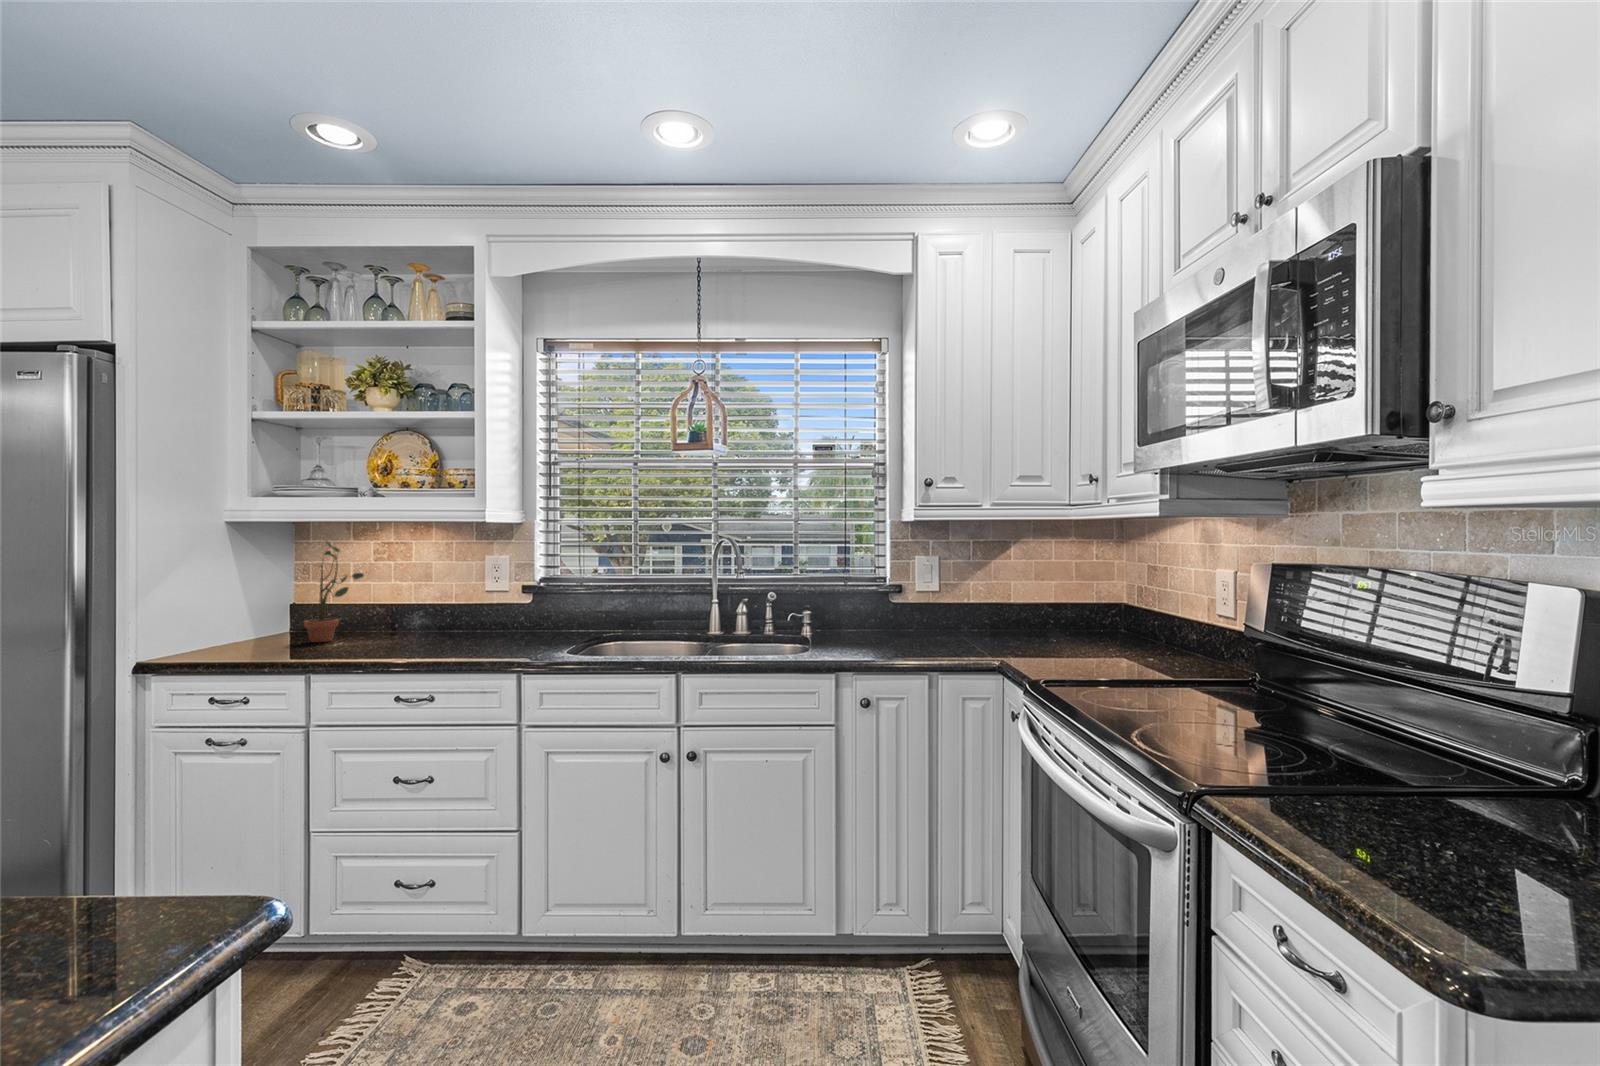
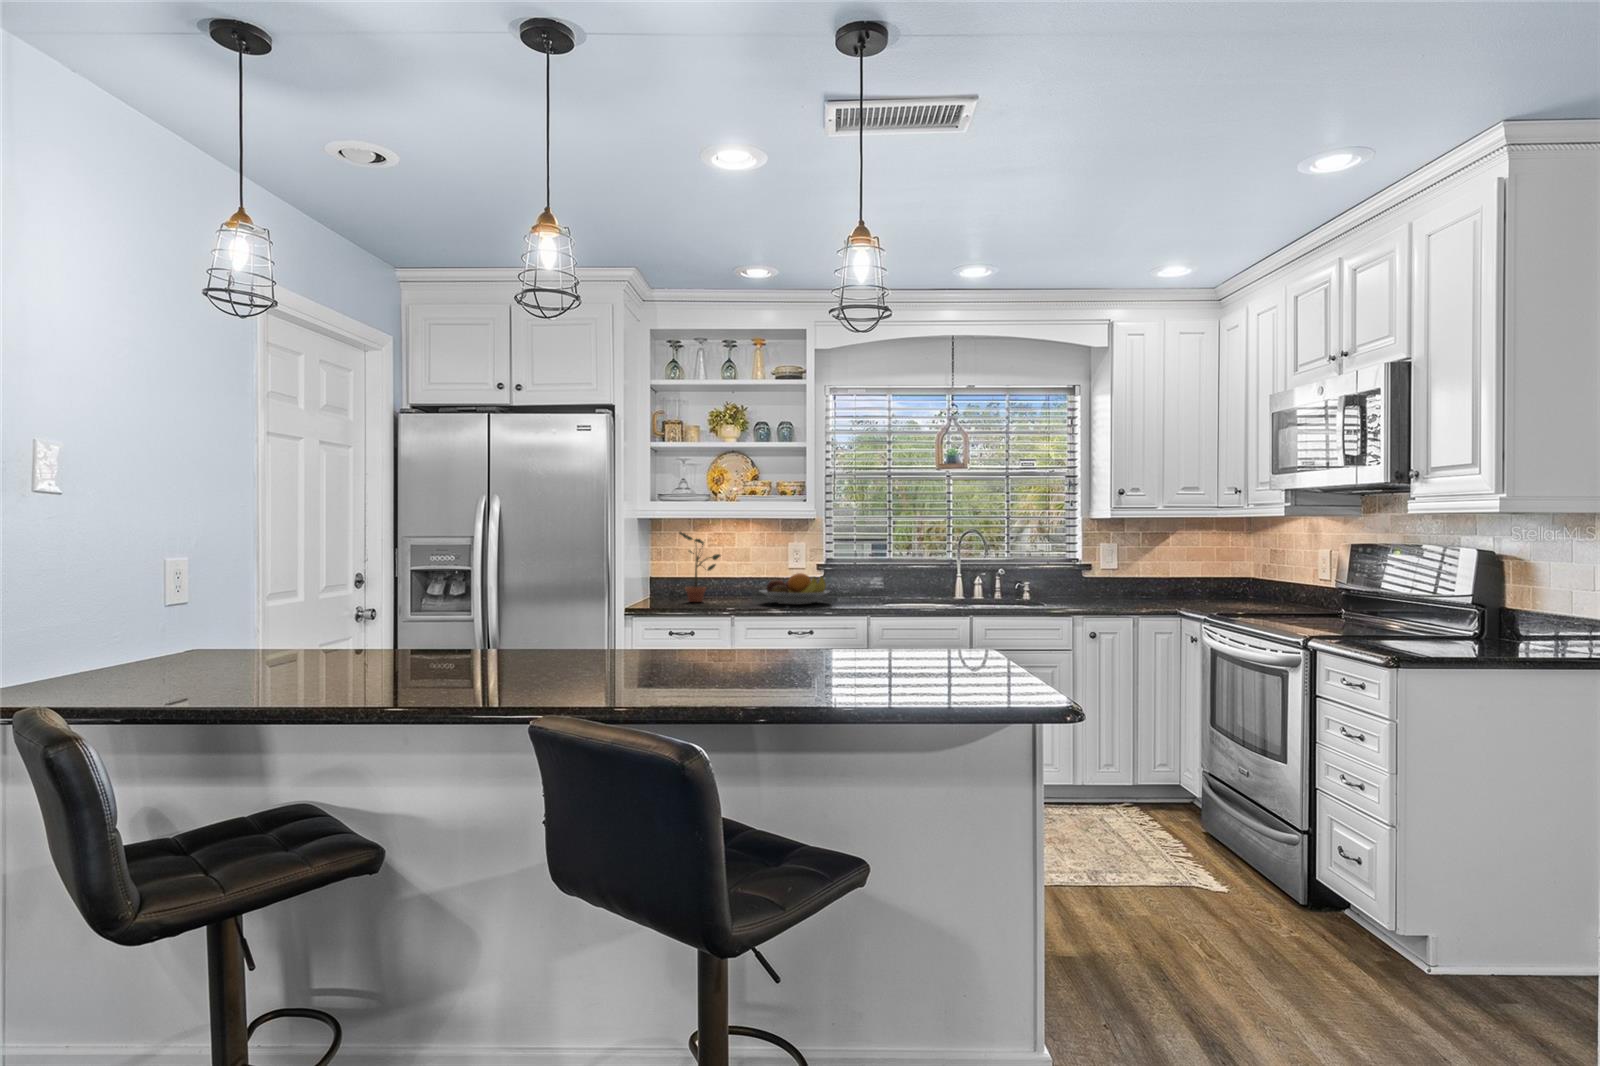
fruit bowl: none [395,602,507,648] -> present [760,573,829,605]

